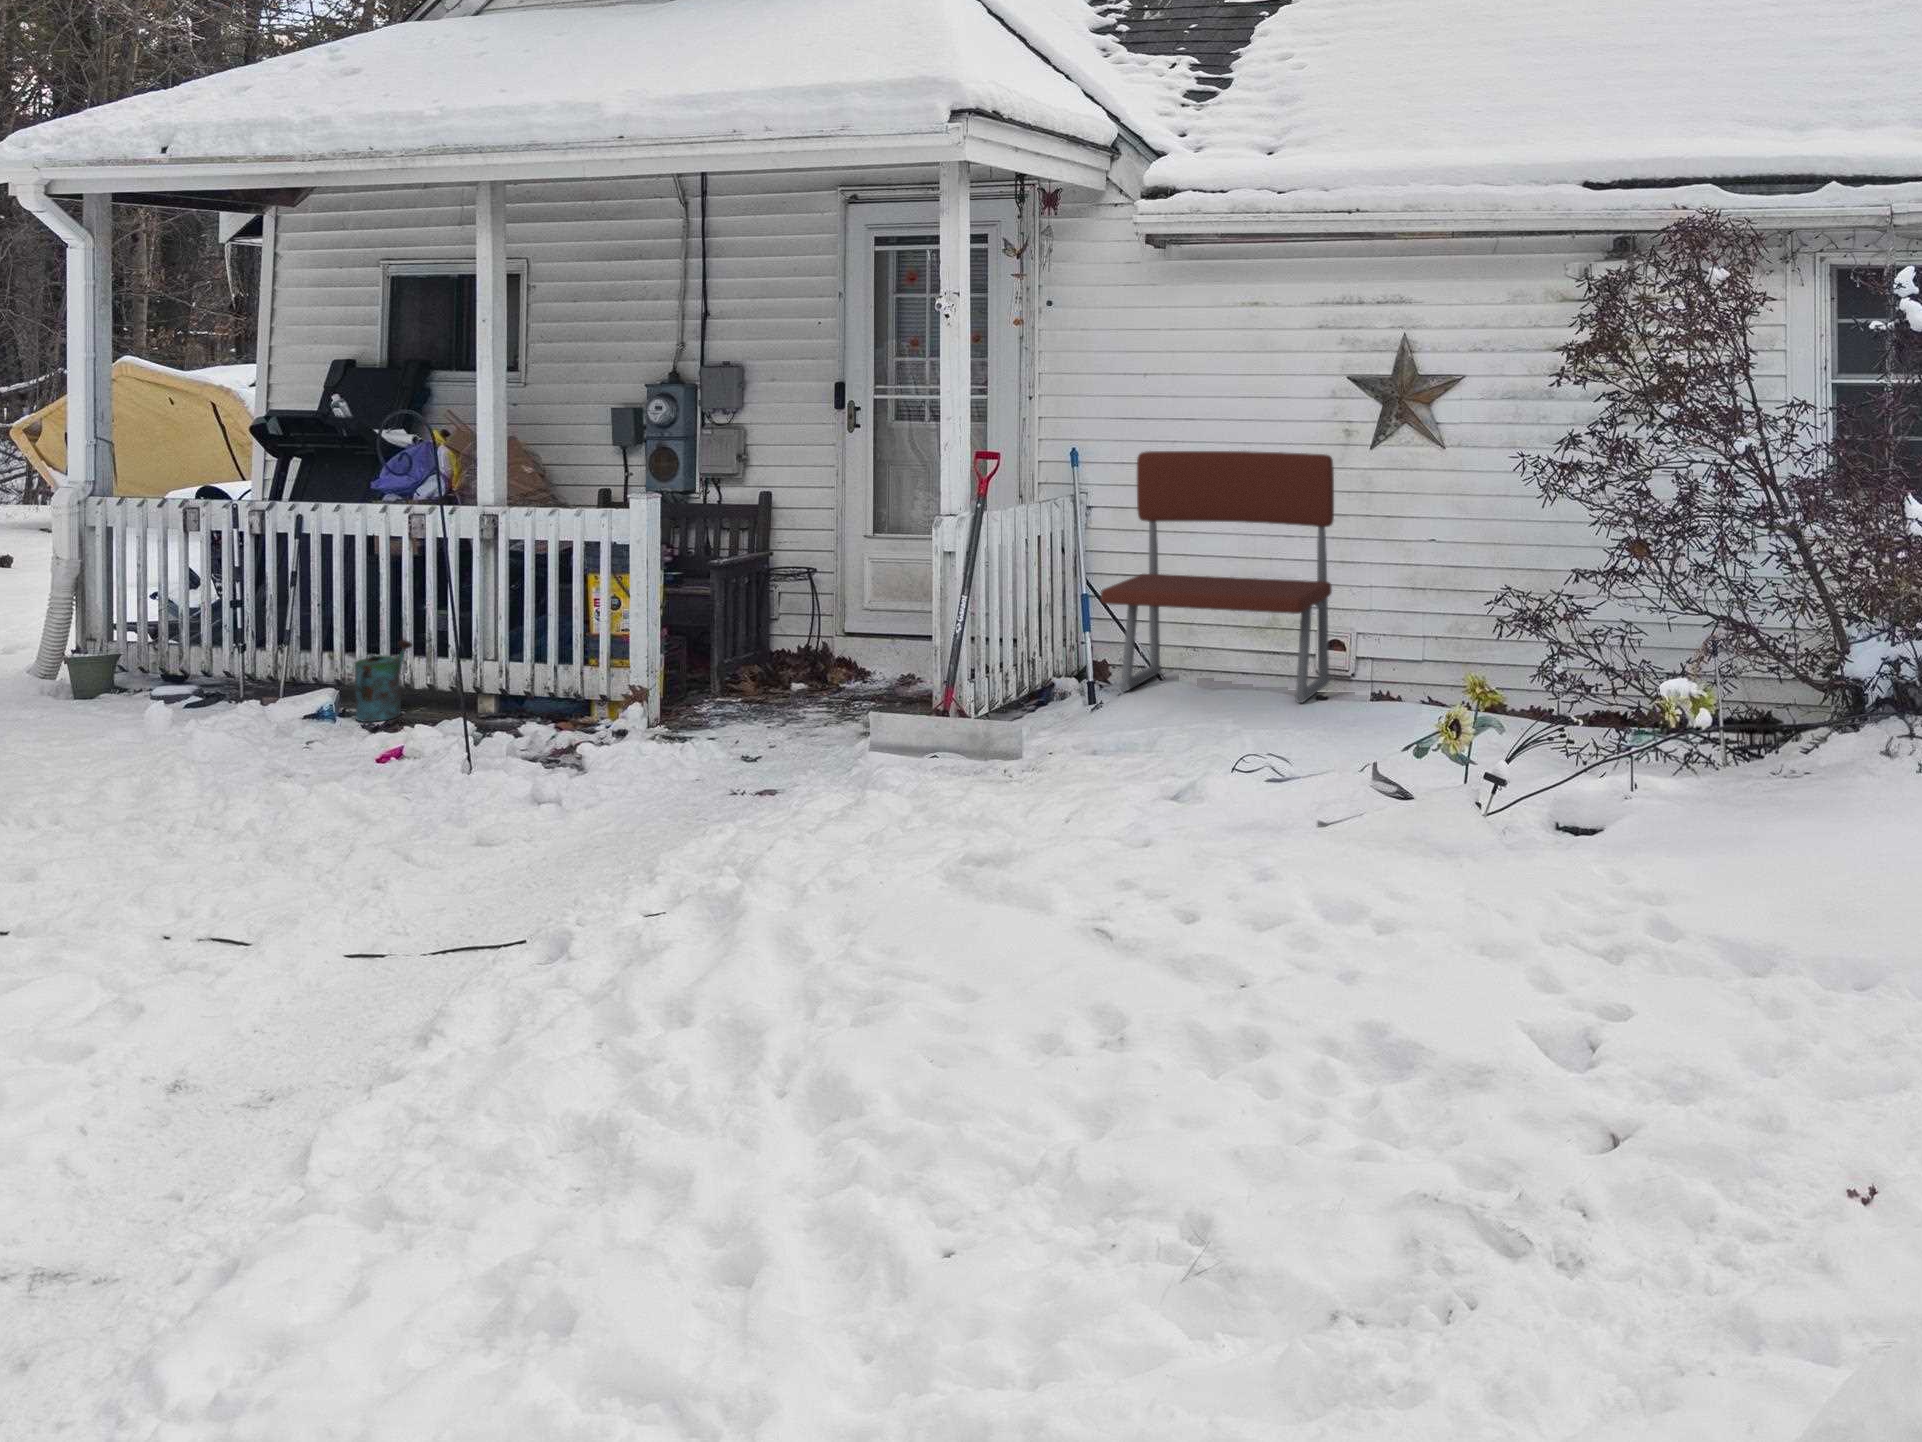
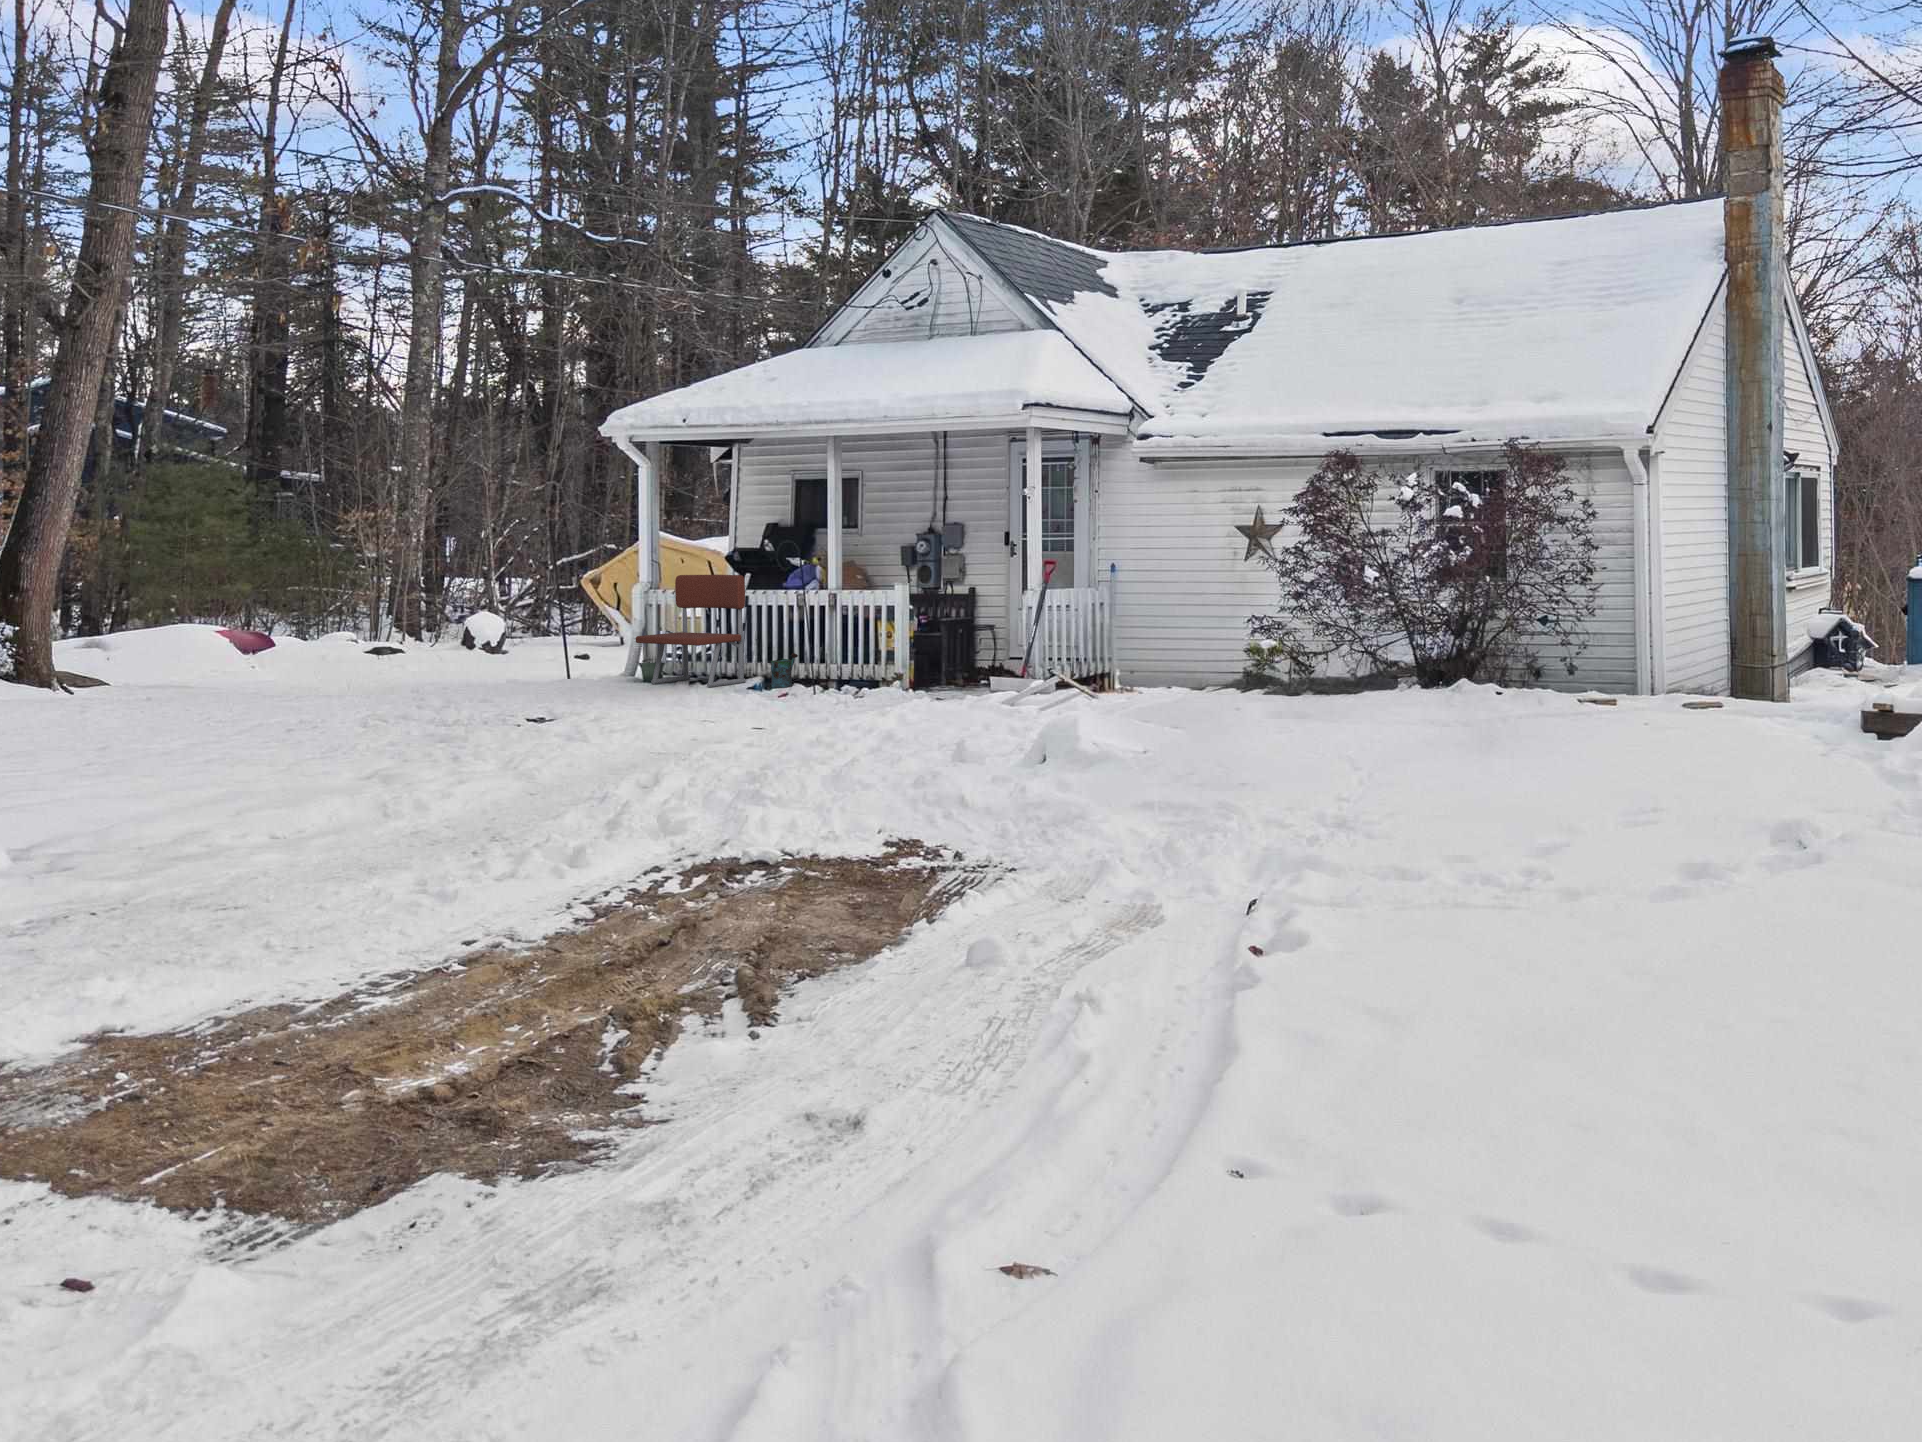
bench: present [1101,451,1334,703] -> present [636,575,746,687]

